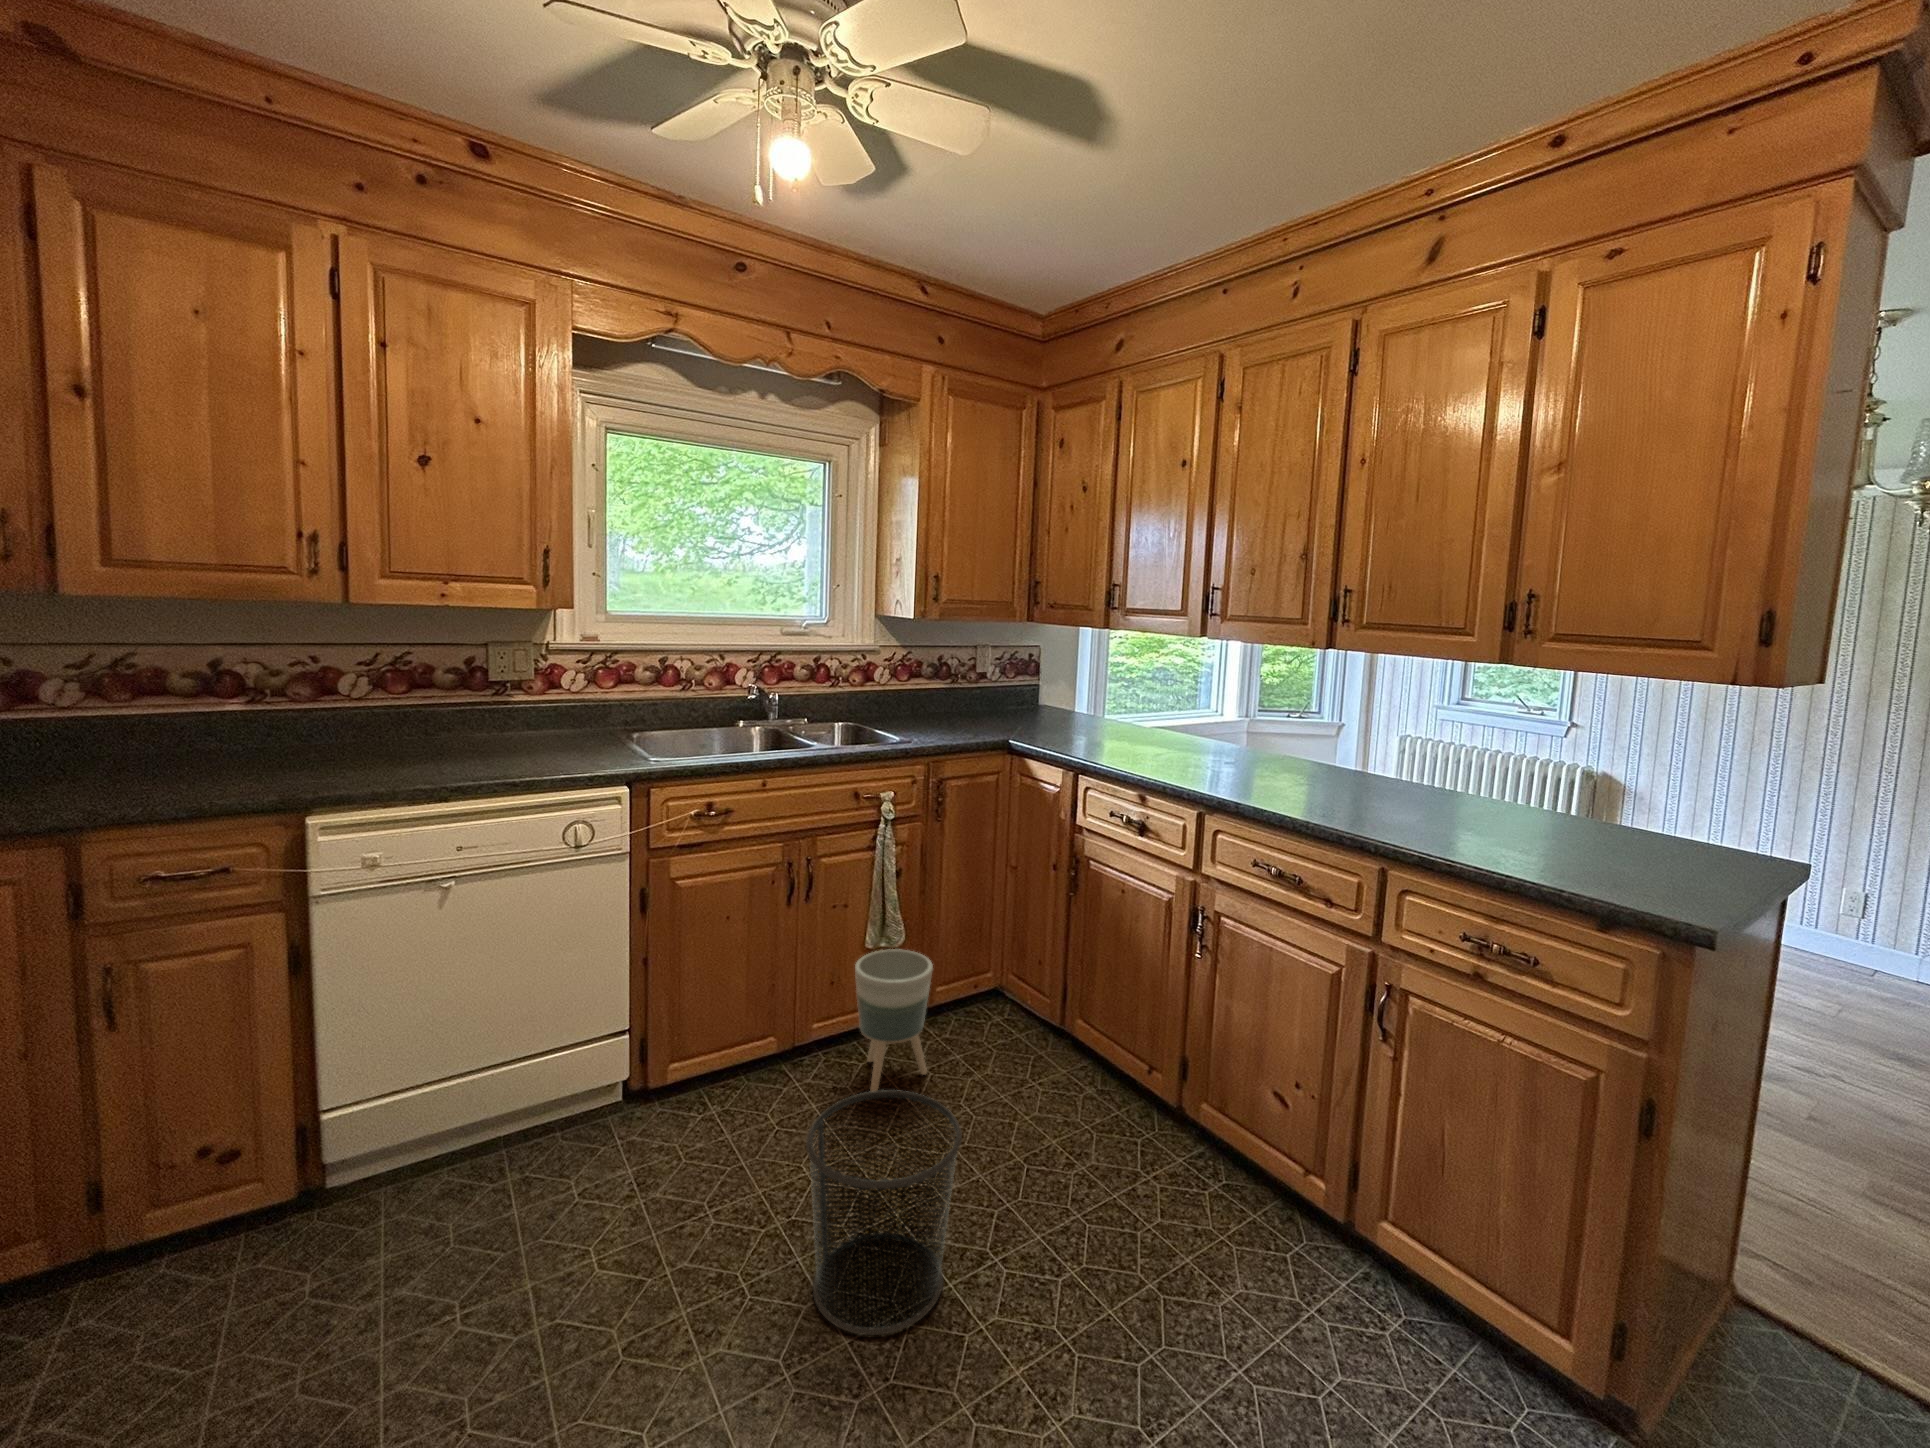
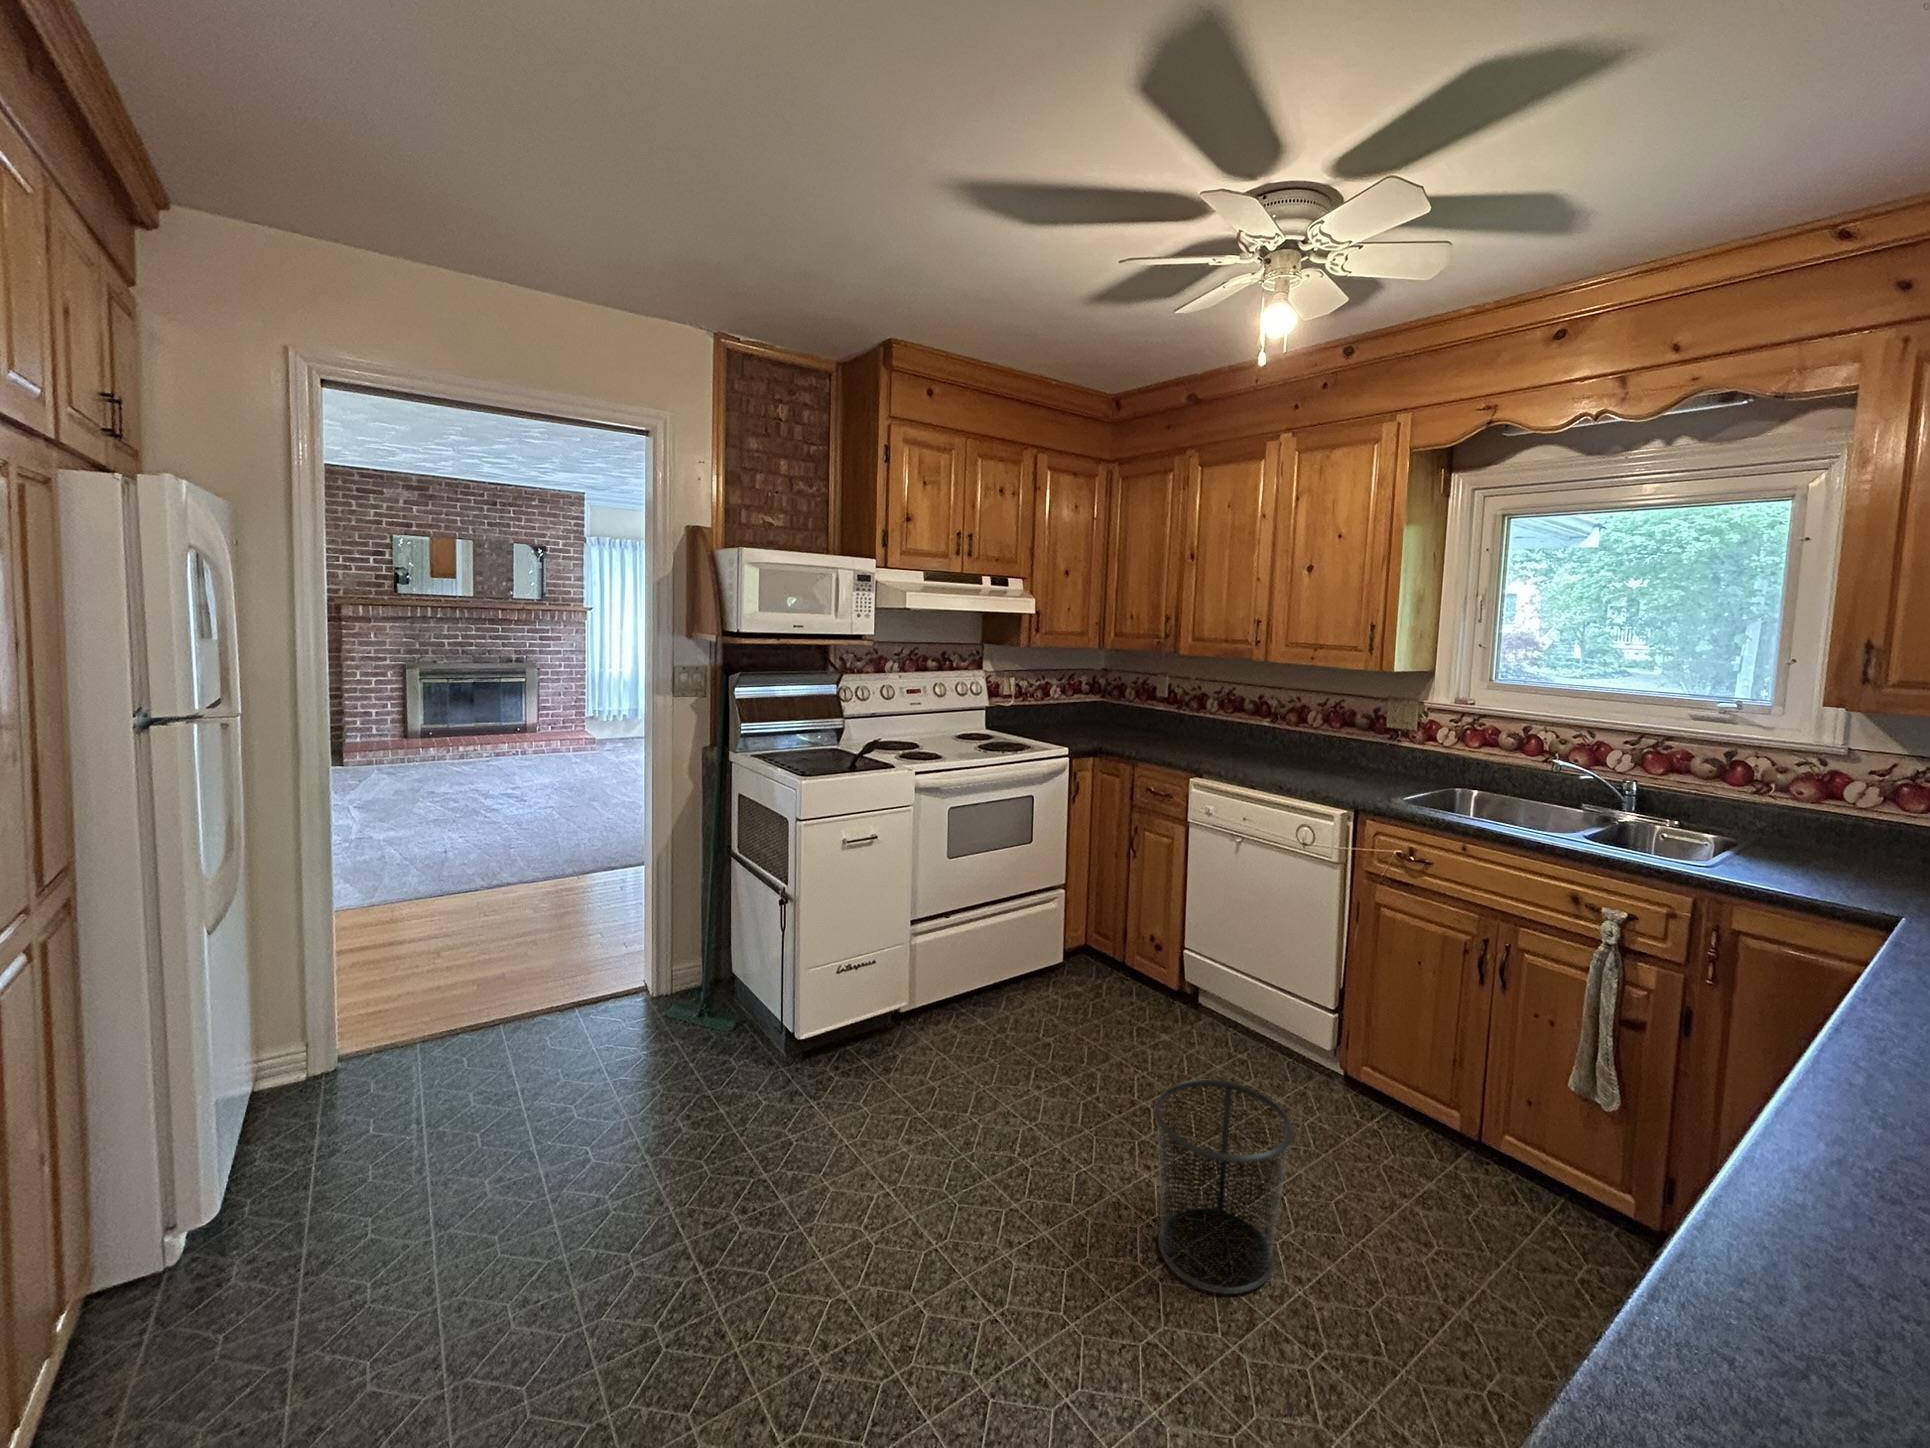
planter: present [855,949,933,1091] -> none [1465,1074,1581,1264]

